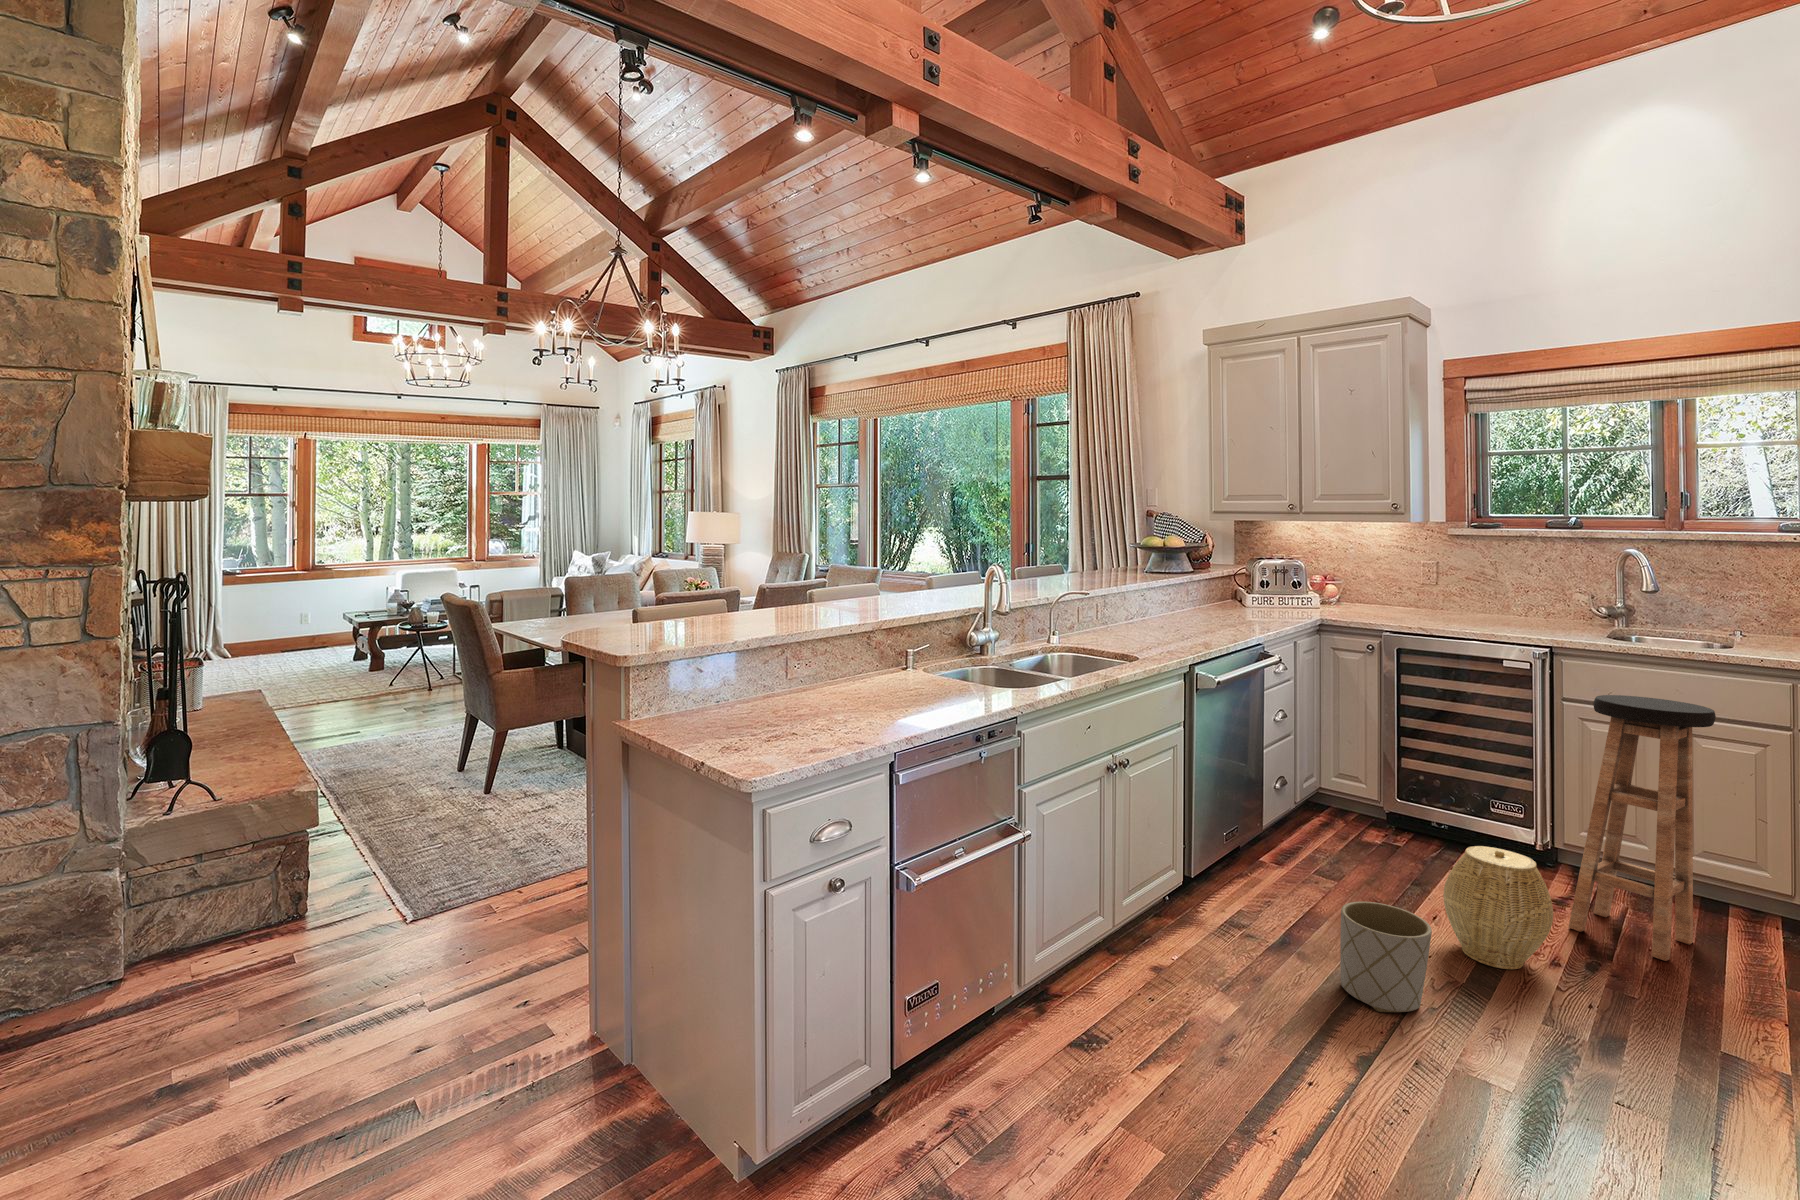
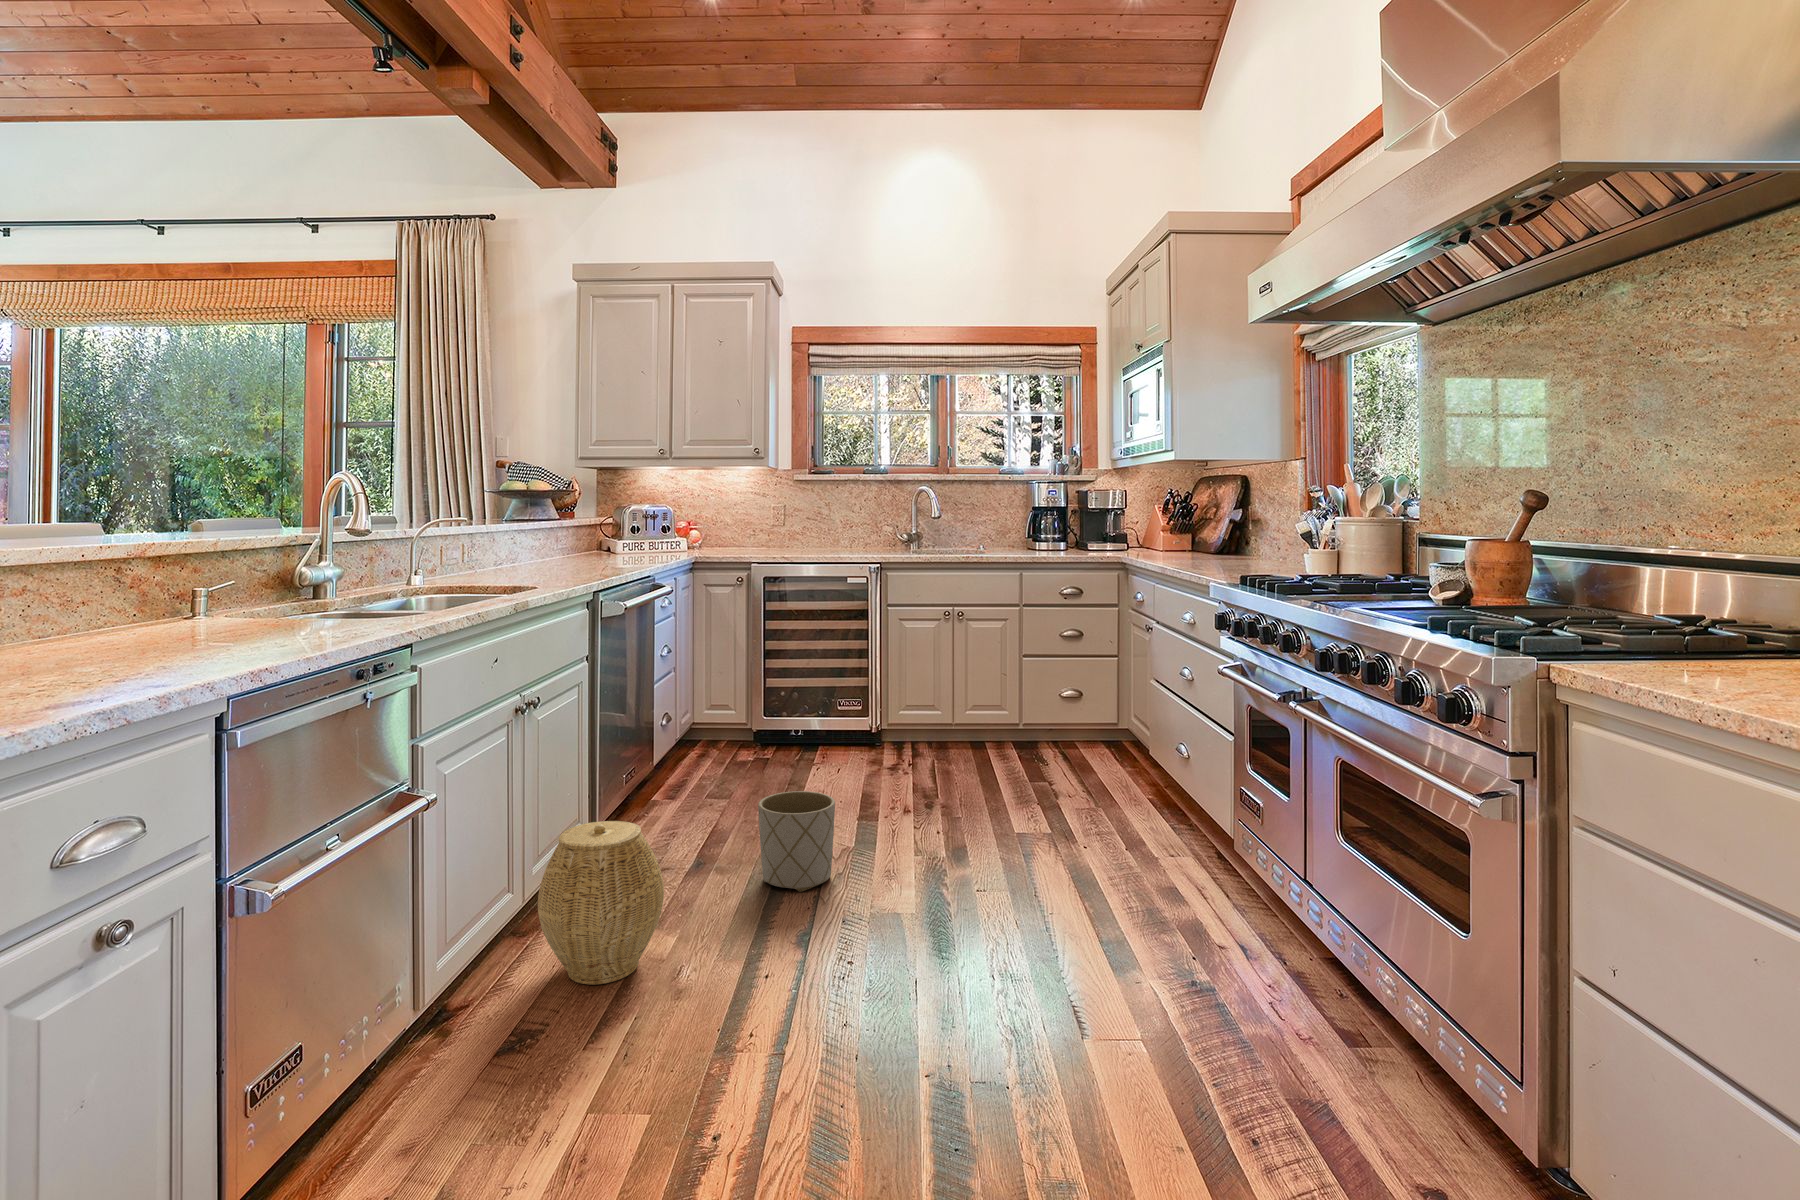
bar stool: present [1569,695,1716,961] -> none [905,586,979,788]
woven basket: present [1443,846,1553,969] -> present [538,821,664,985]

